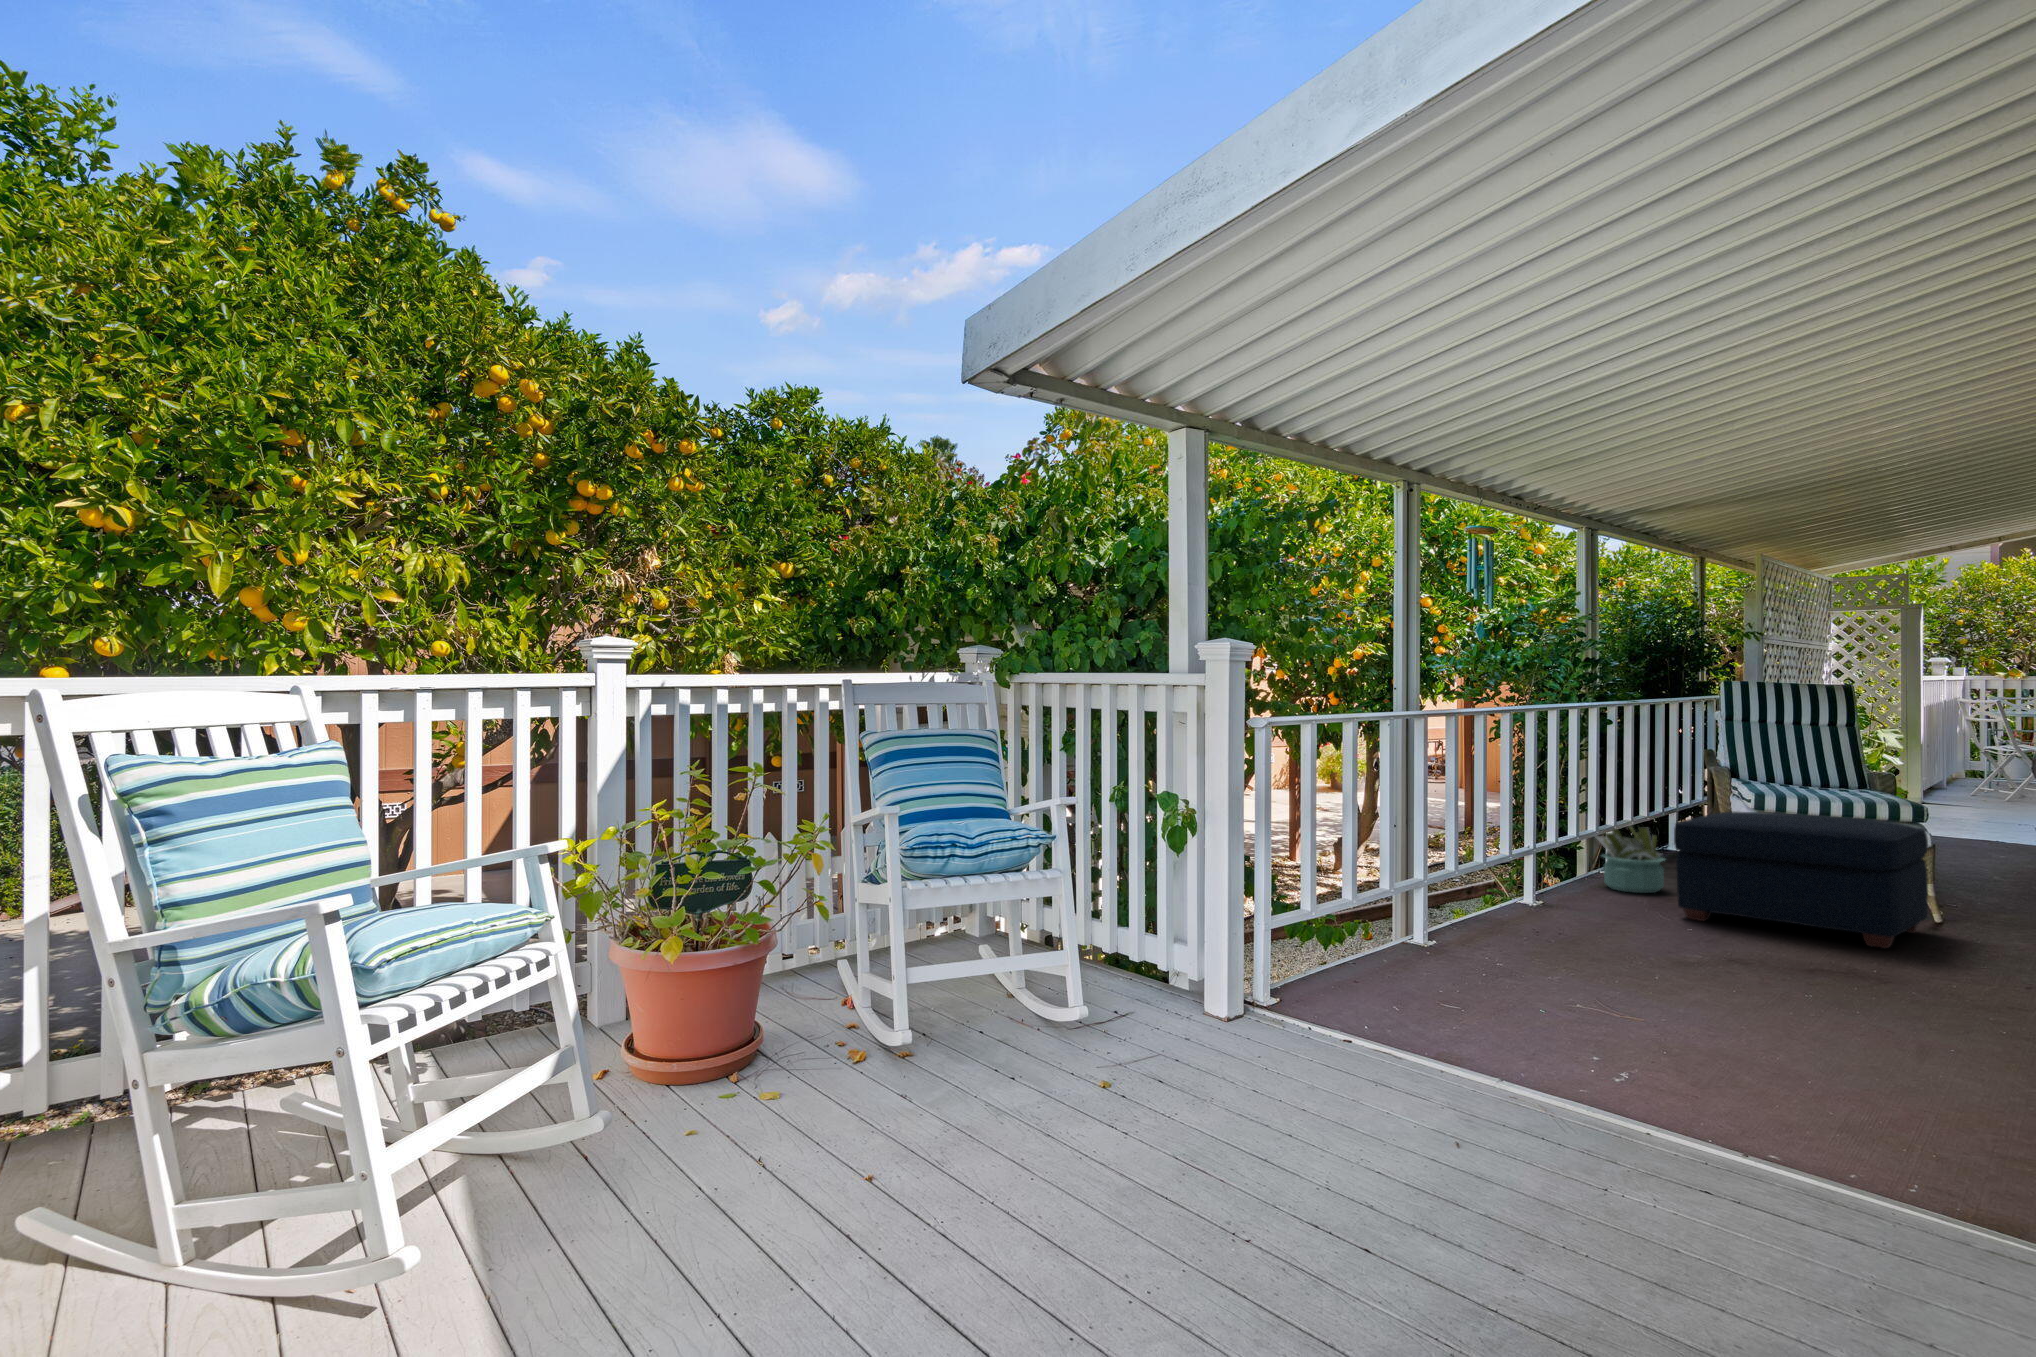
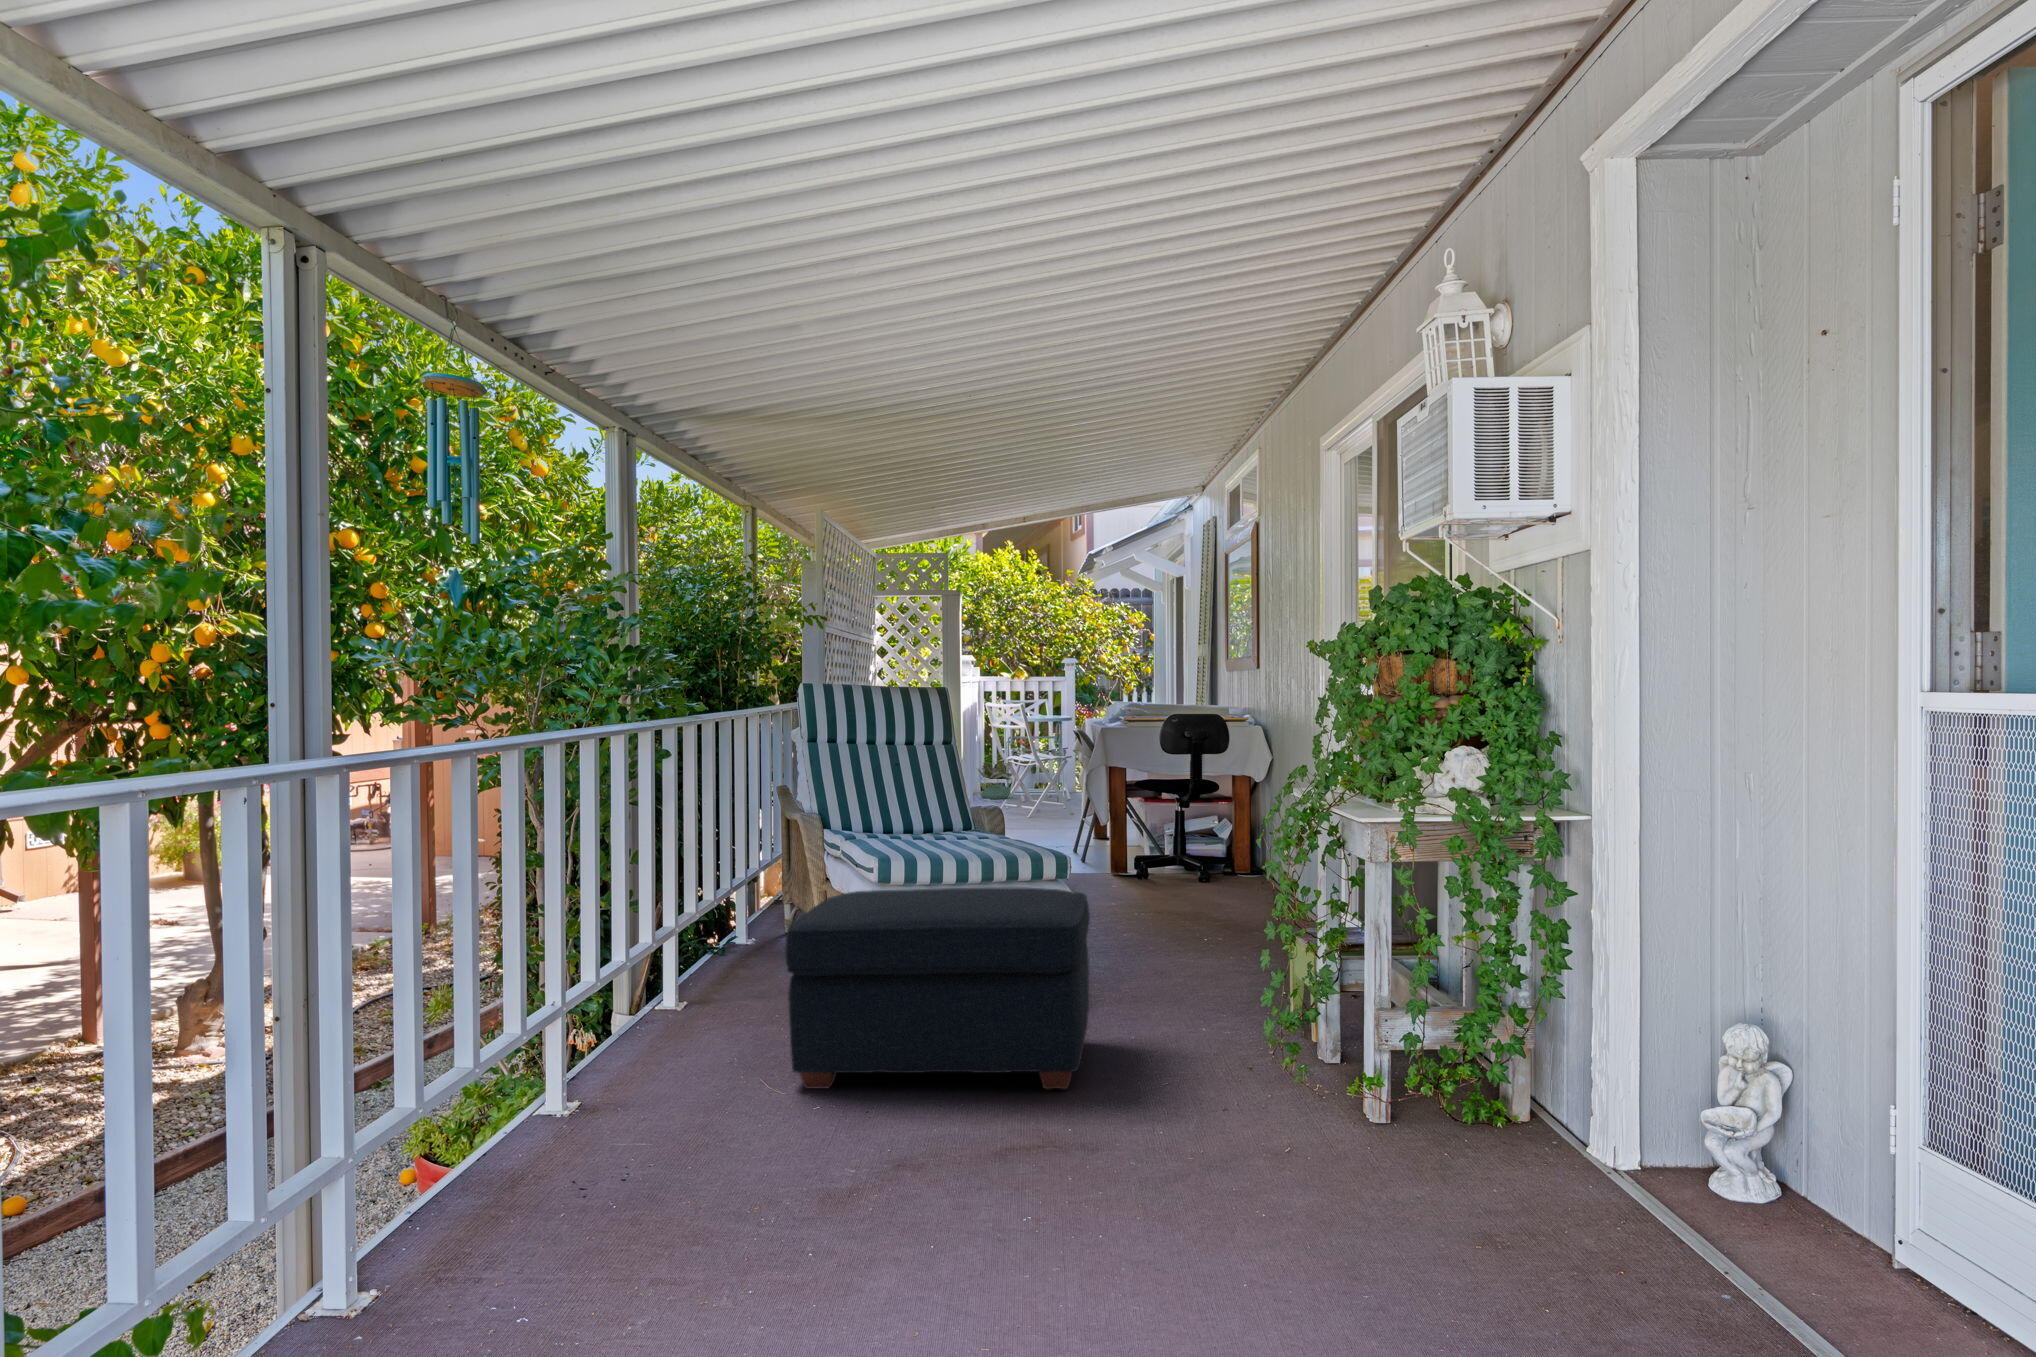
decorative plant: present [1596,826,1665,893] -> present [977,761,1013,799]

